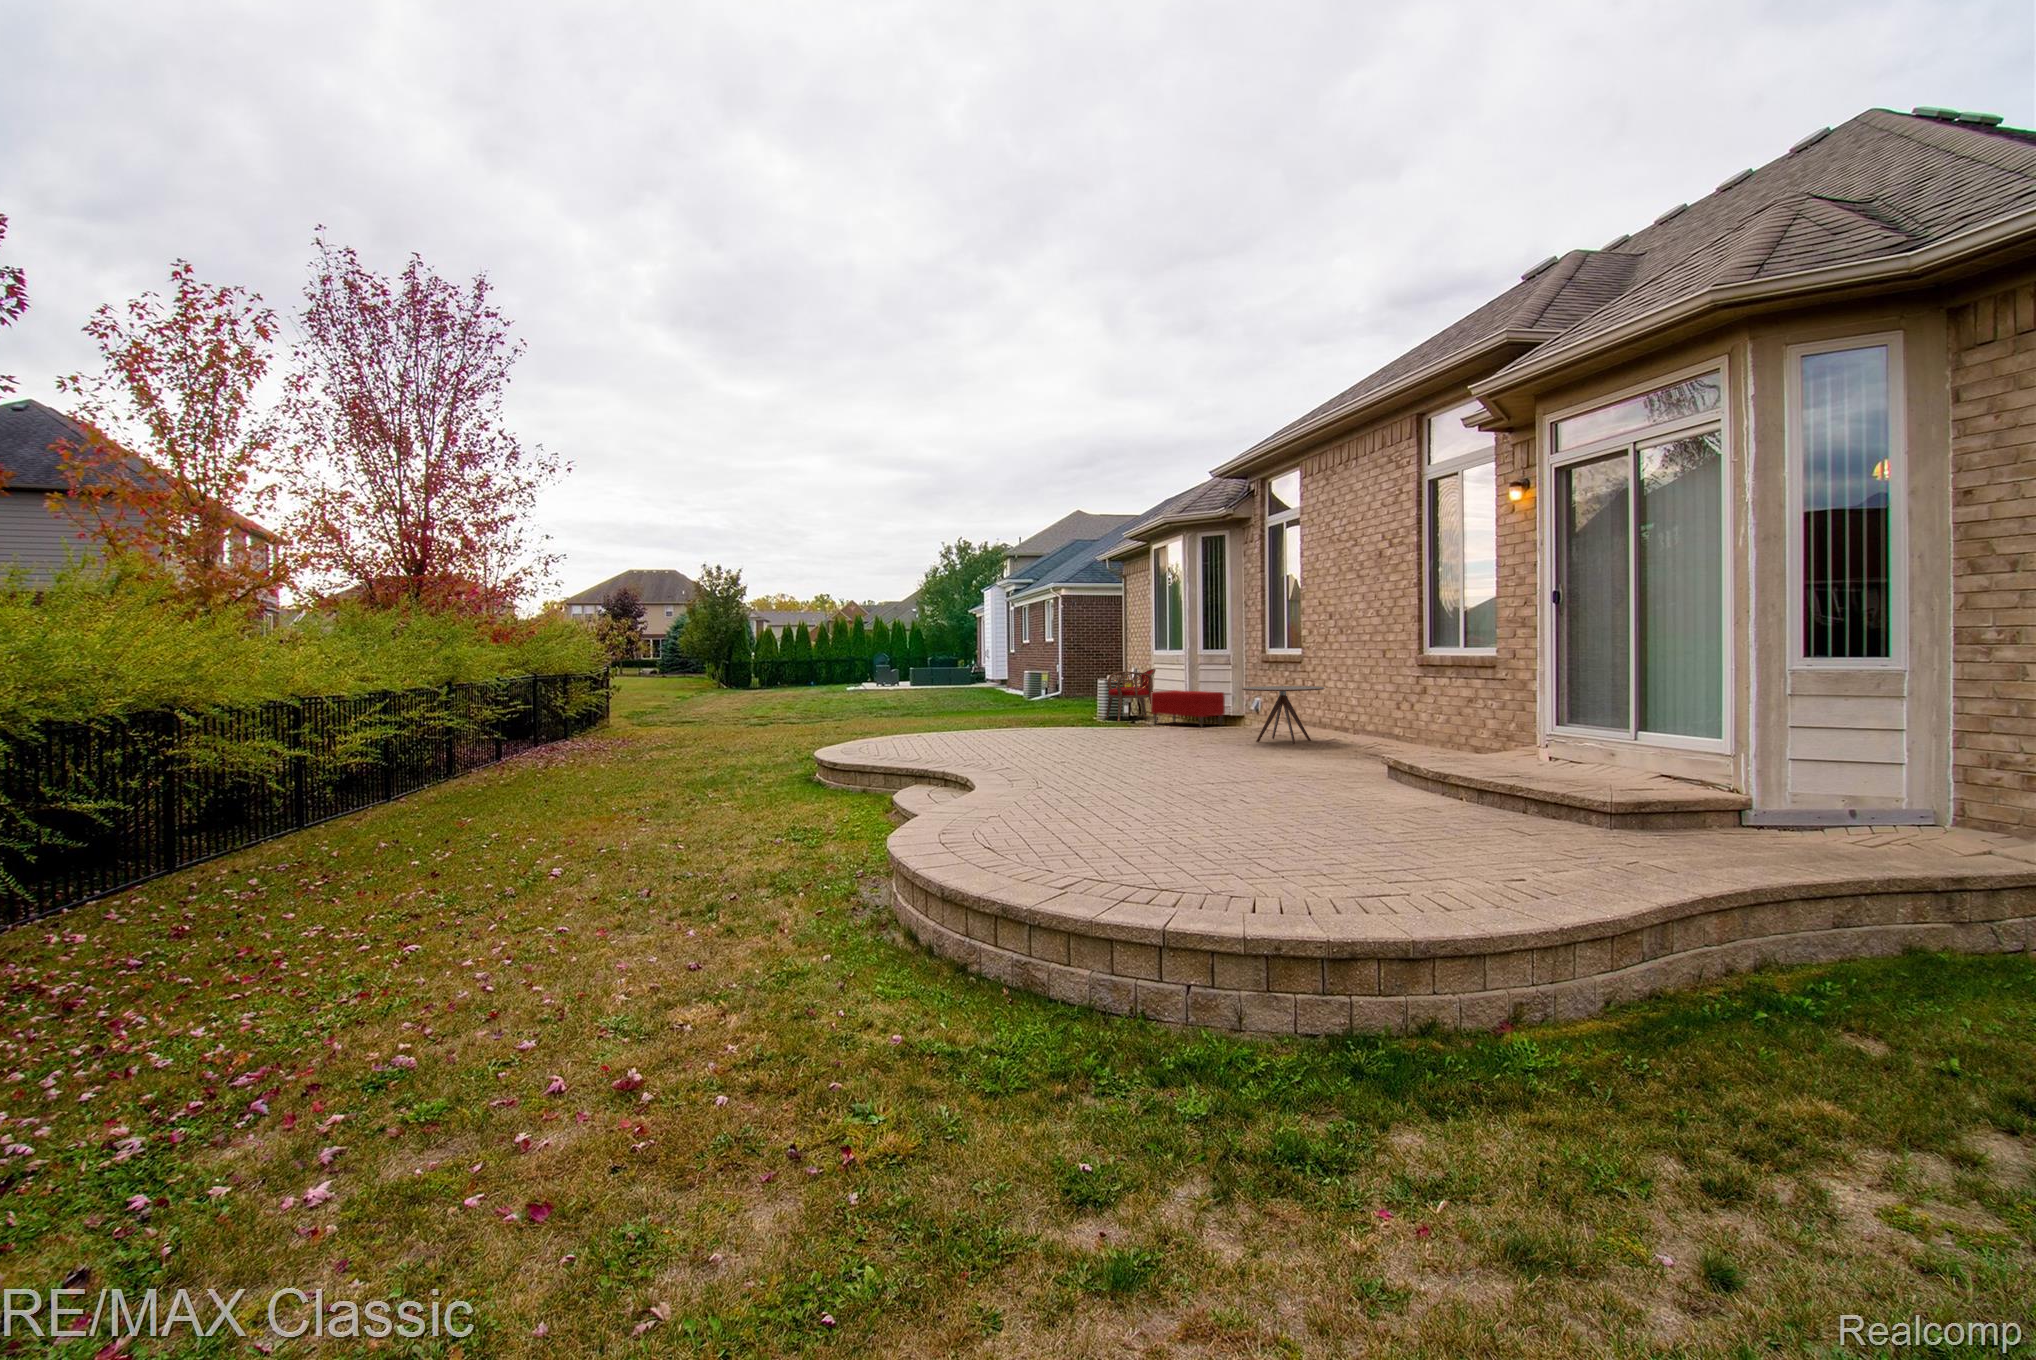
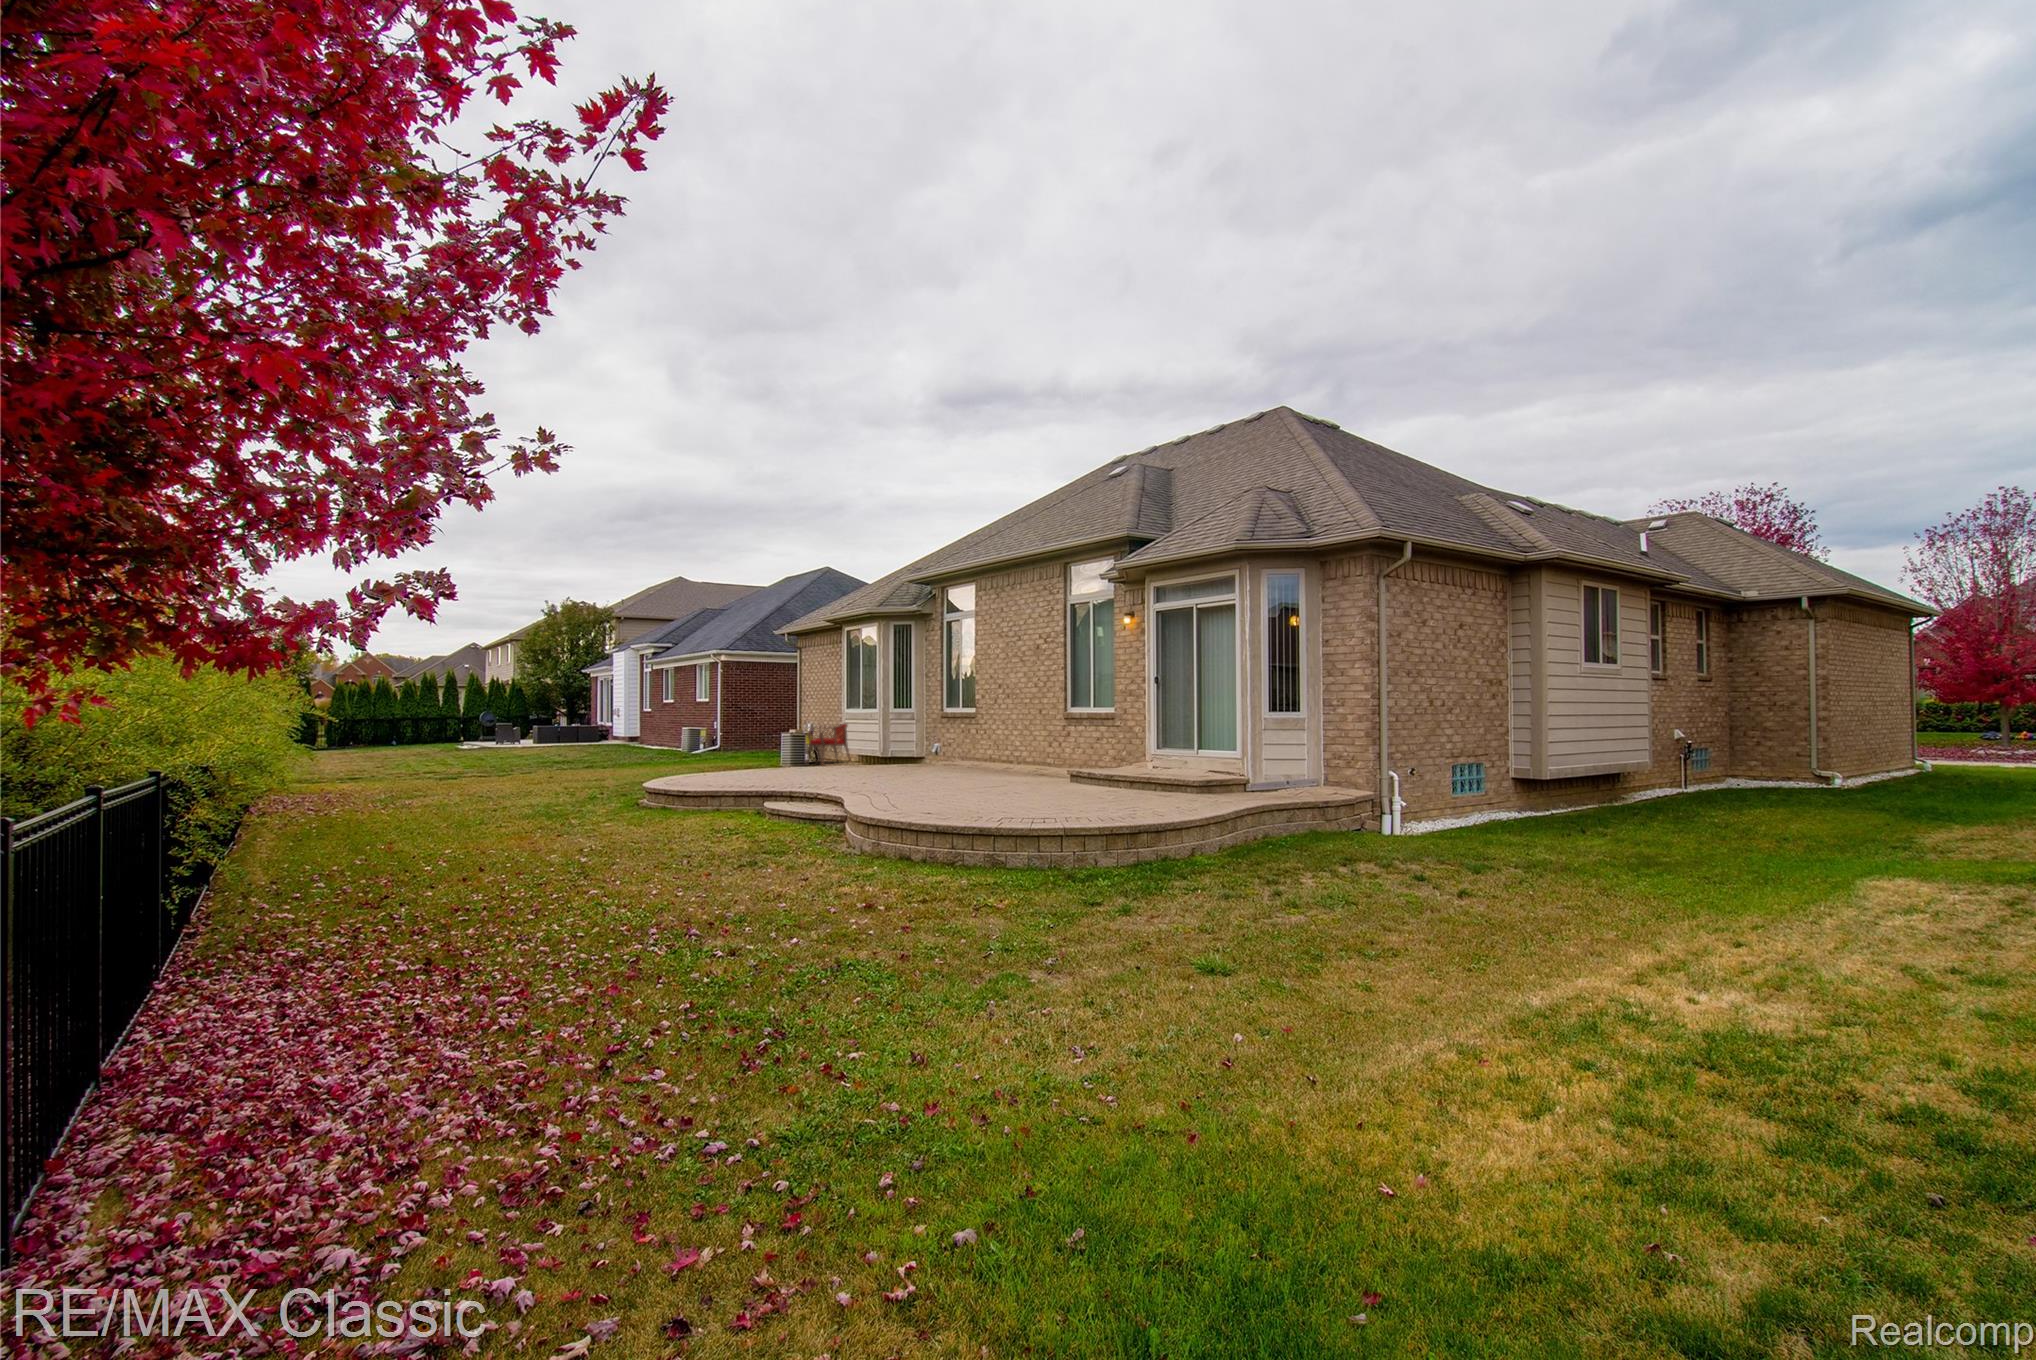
round table: present [1242,686,1325,744] -> none [943,733,997,772]
bench: present [1151,690,1225,727] -> none [853,739,911,766]

